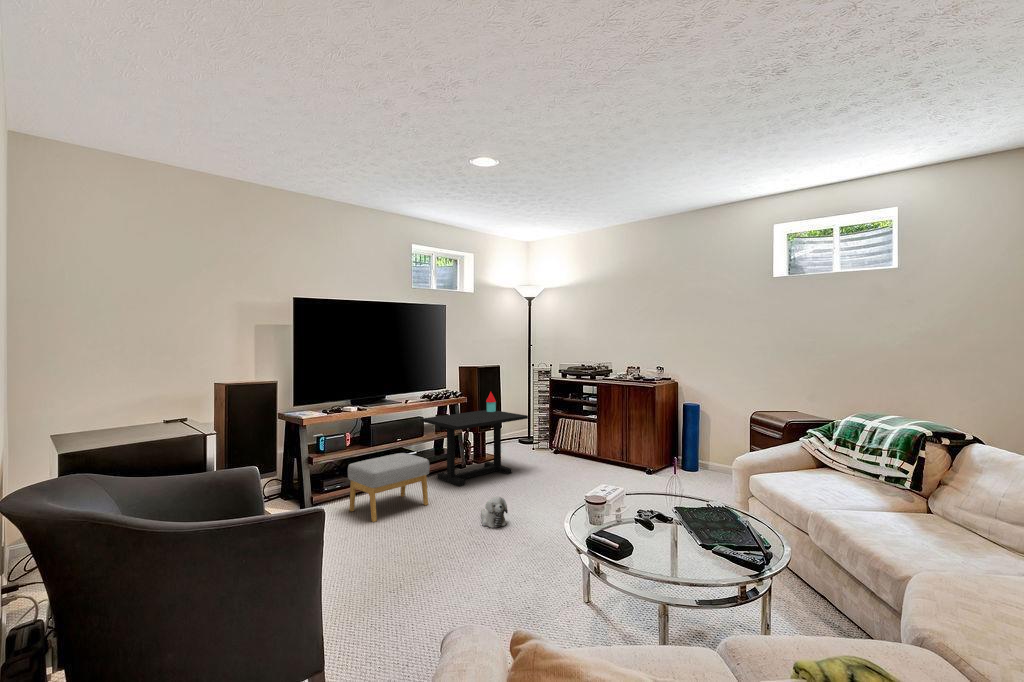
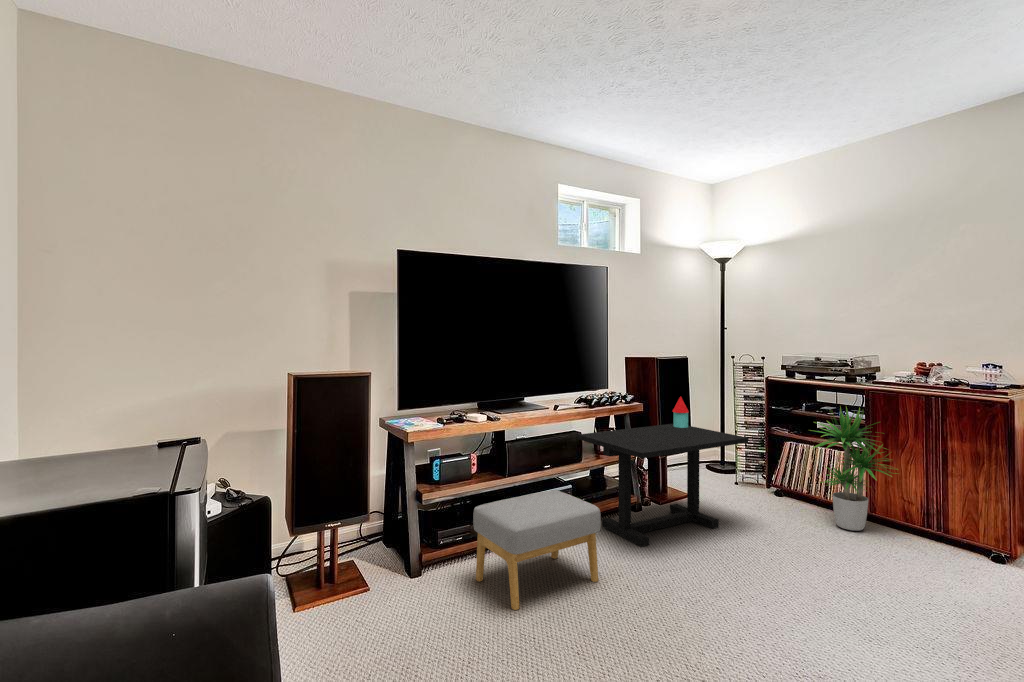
potted plant: none [566,394,612,469] -> present [812,407,891,531]
plush toy: present [481,497,508,528] -> none [698,596,758,657]

